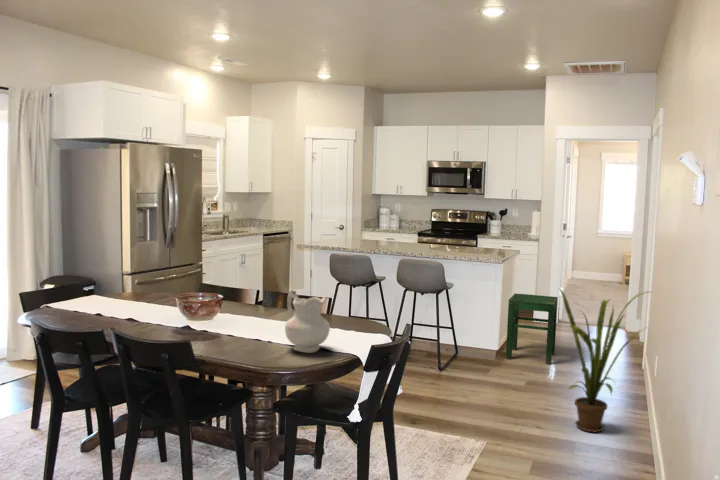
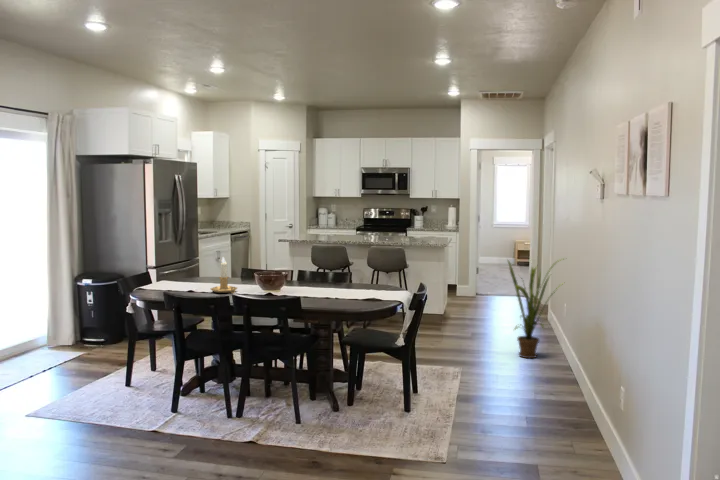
candlestick: none [117,269,154,320] -> present [211,257,237,293]
ceramic pitcher: present [285,290,330,353] -> none [355,263,387,303]
stool: present [506,293,558,364] -> none [450,271,485,322]

